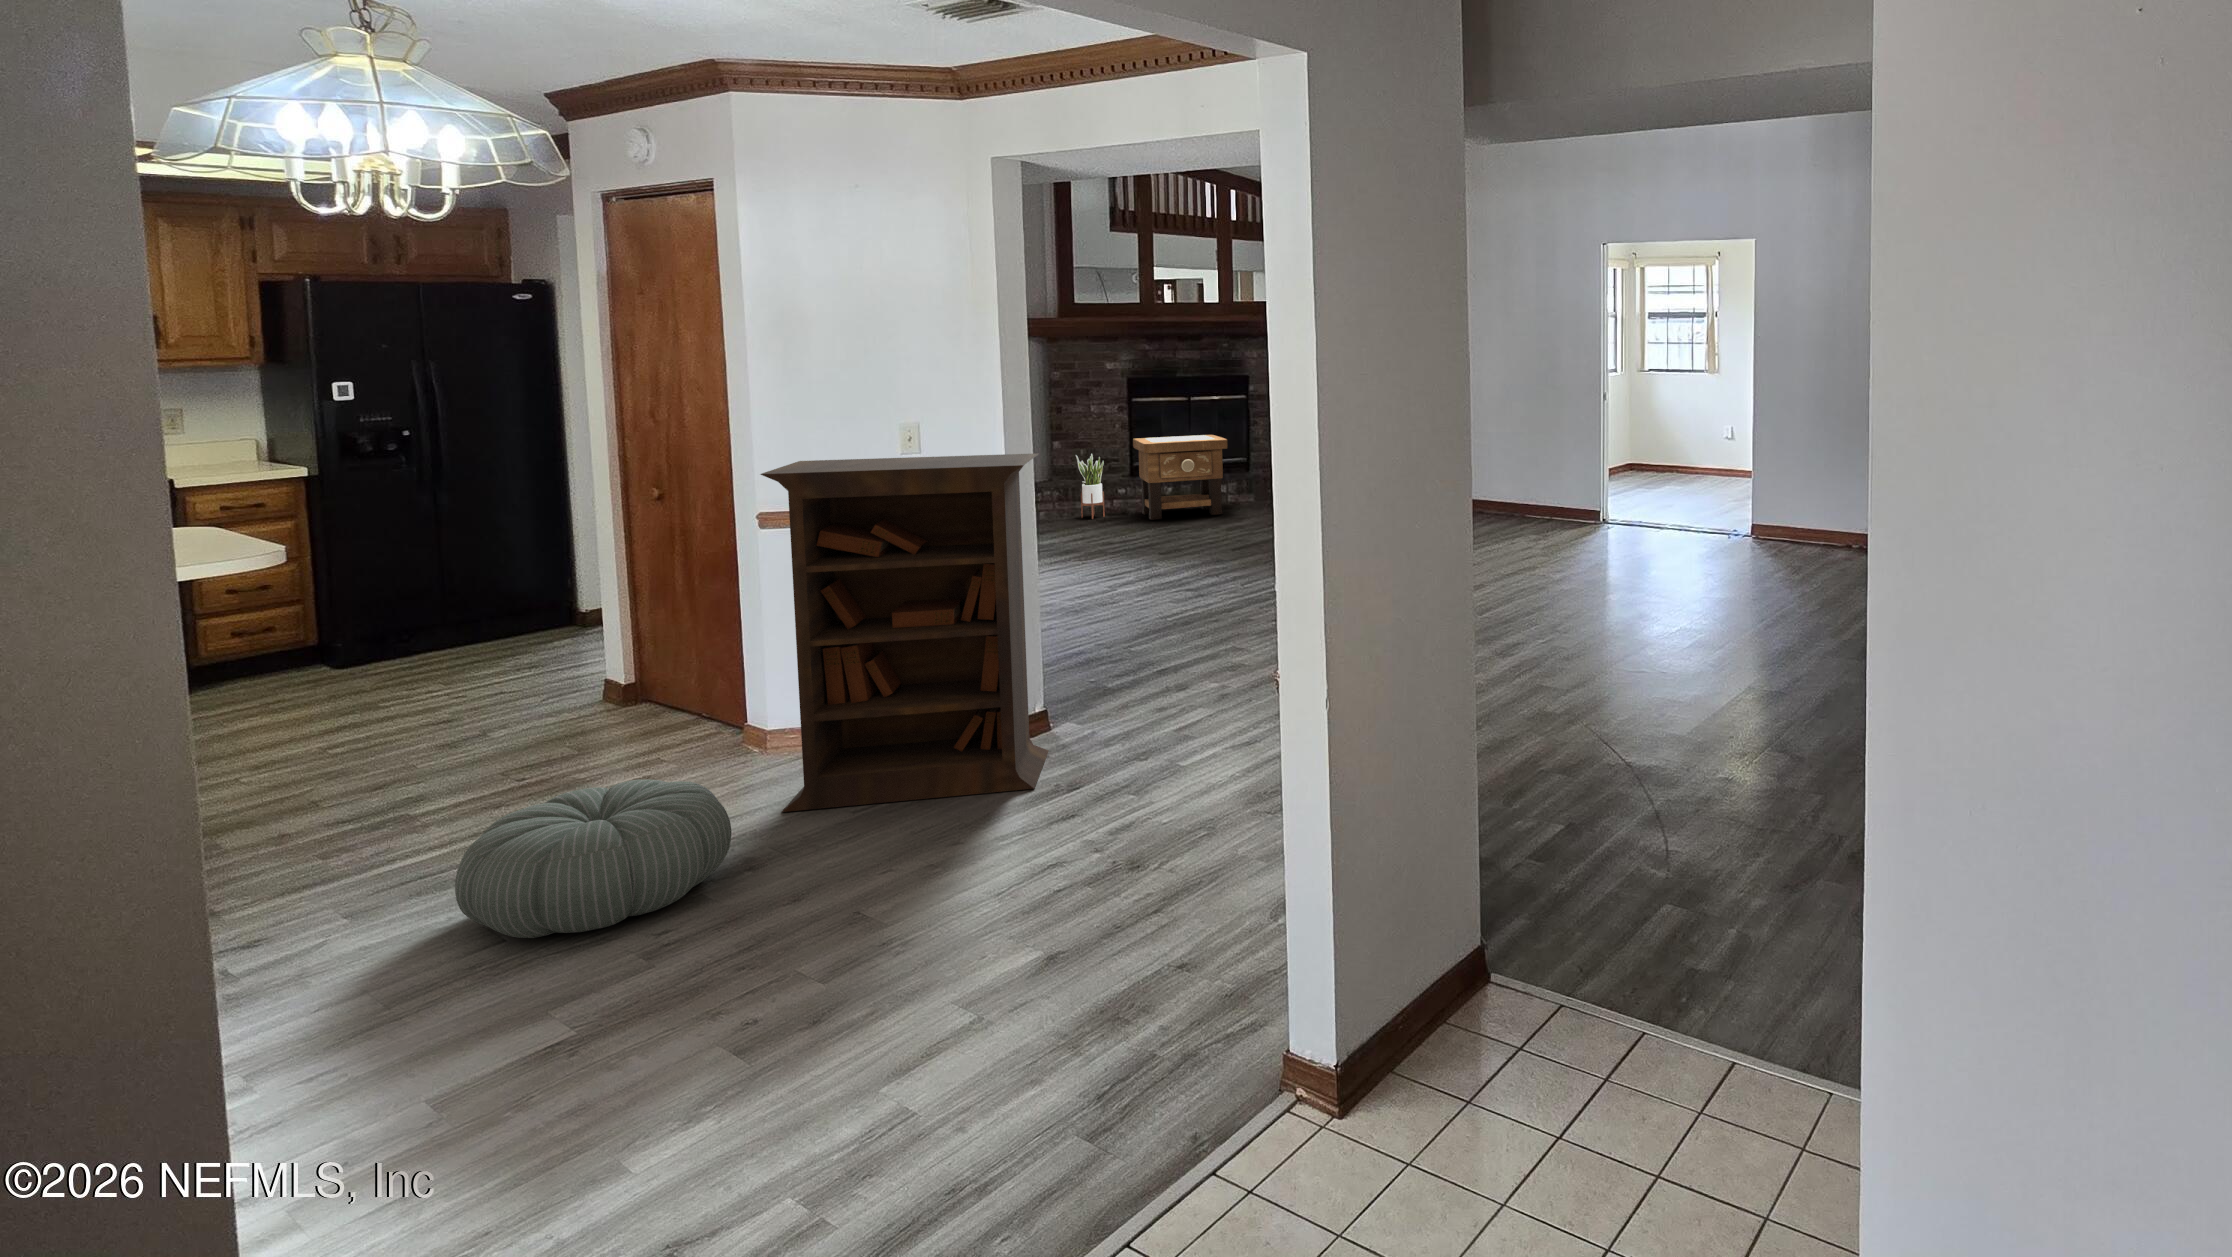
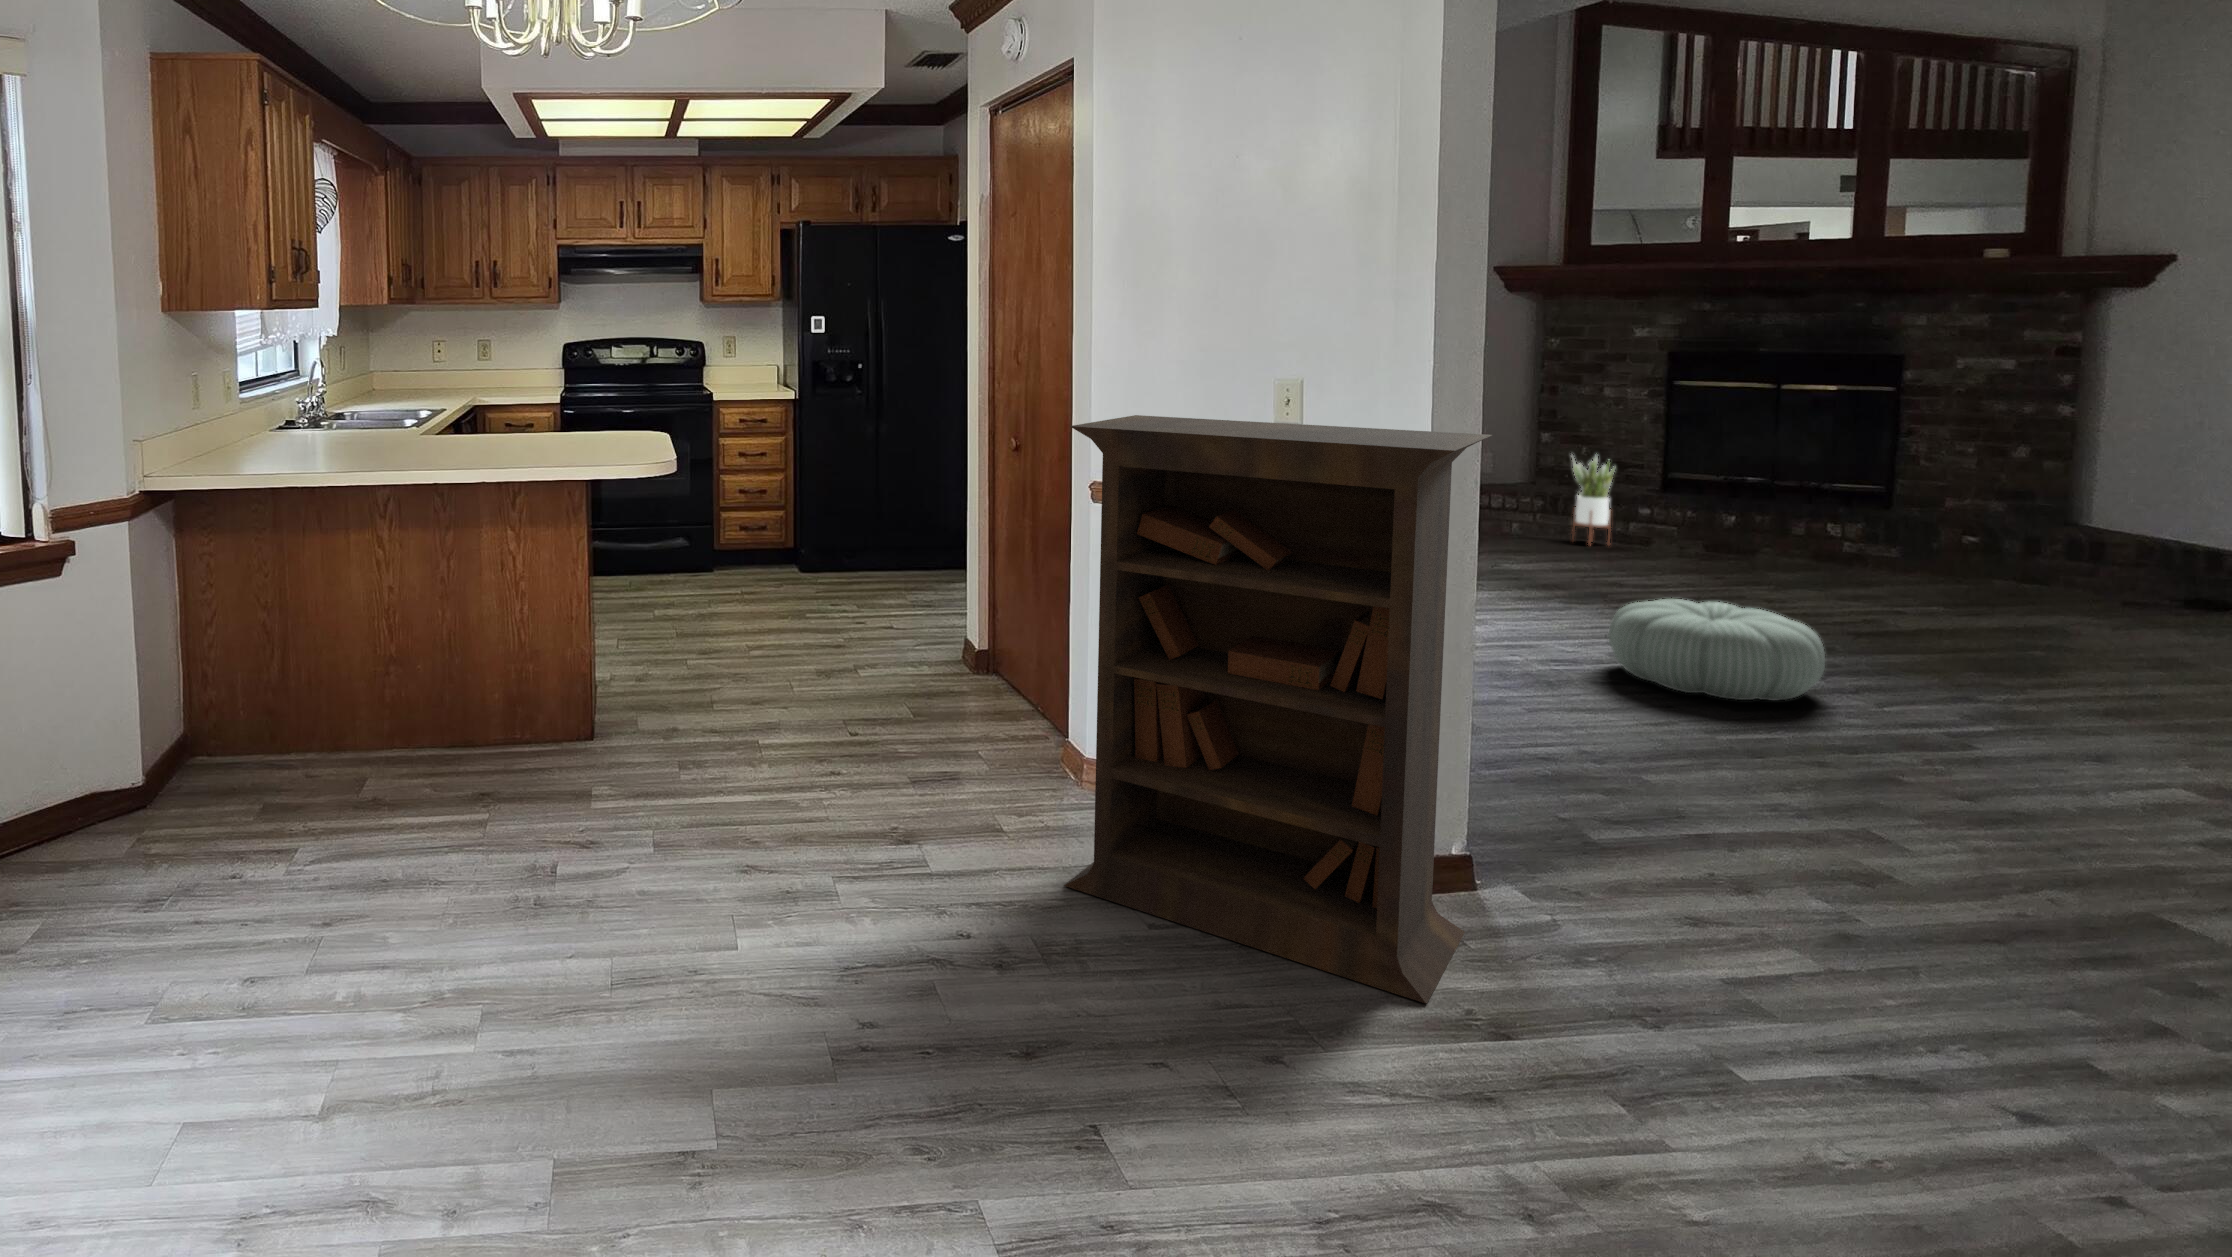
side table: present [1133,435,1227,520] -> none [1668,438,1852,572]
pouf: present [455,779,732,938] -> present [1609,599,1825,700]

